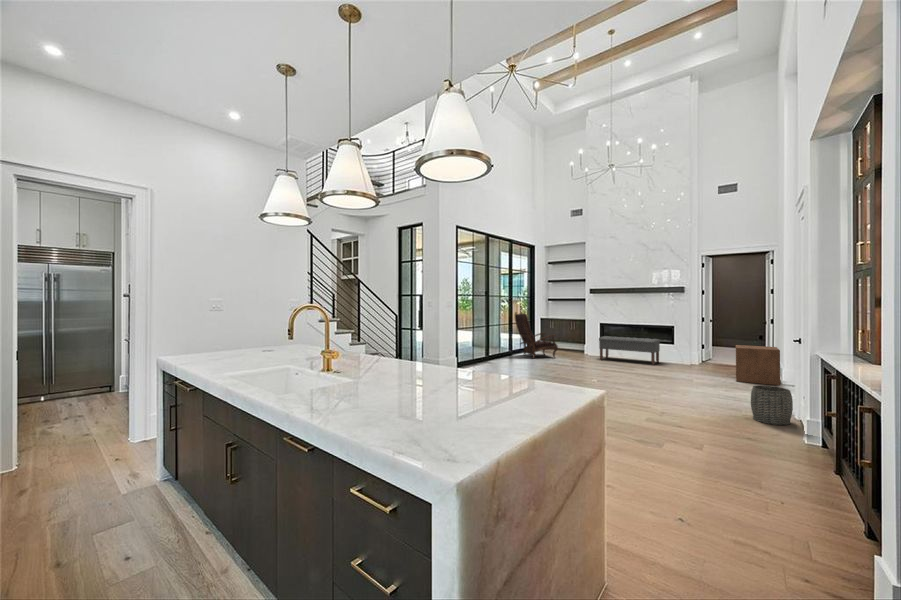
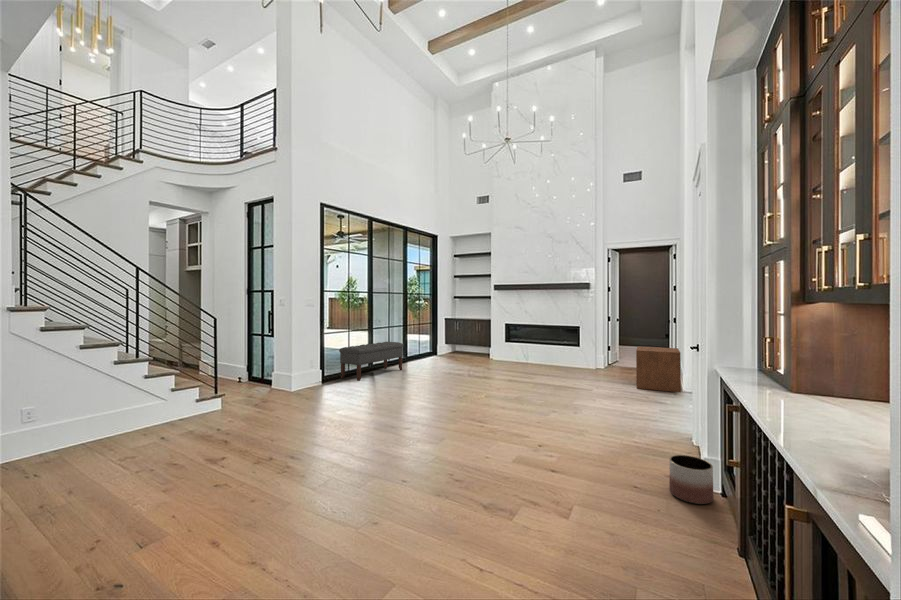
armchair: present [515,313,558,358] -> none [411,311,457,365]
bench: present [599,336,660,365] -> present [339,342,403,381]
woven basket: present [751,386,793,425] -> none [642,404,689,457]
planter: none [779,417,815,449] -> present [669,455,713,504]

